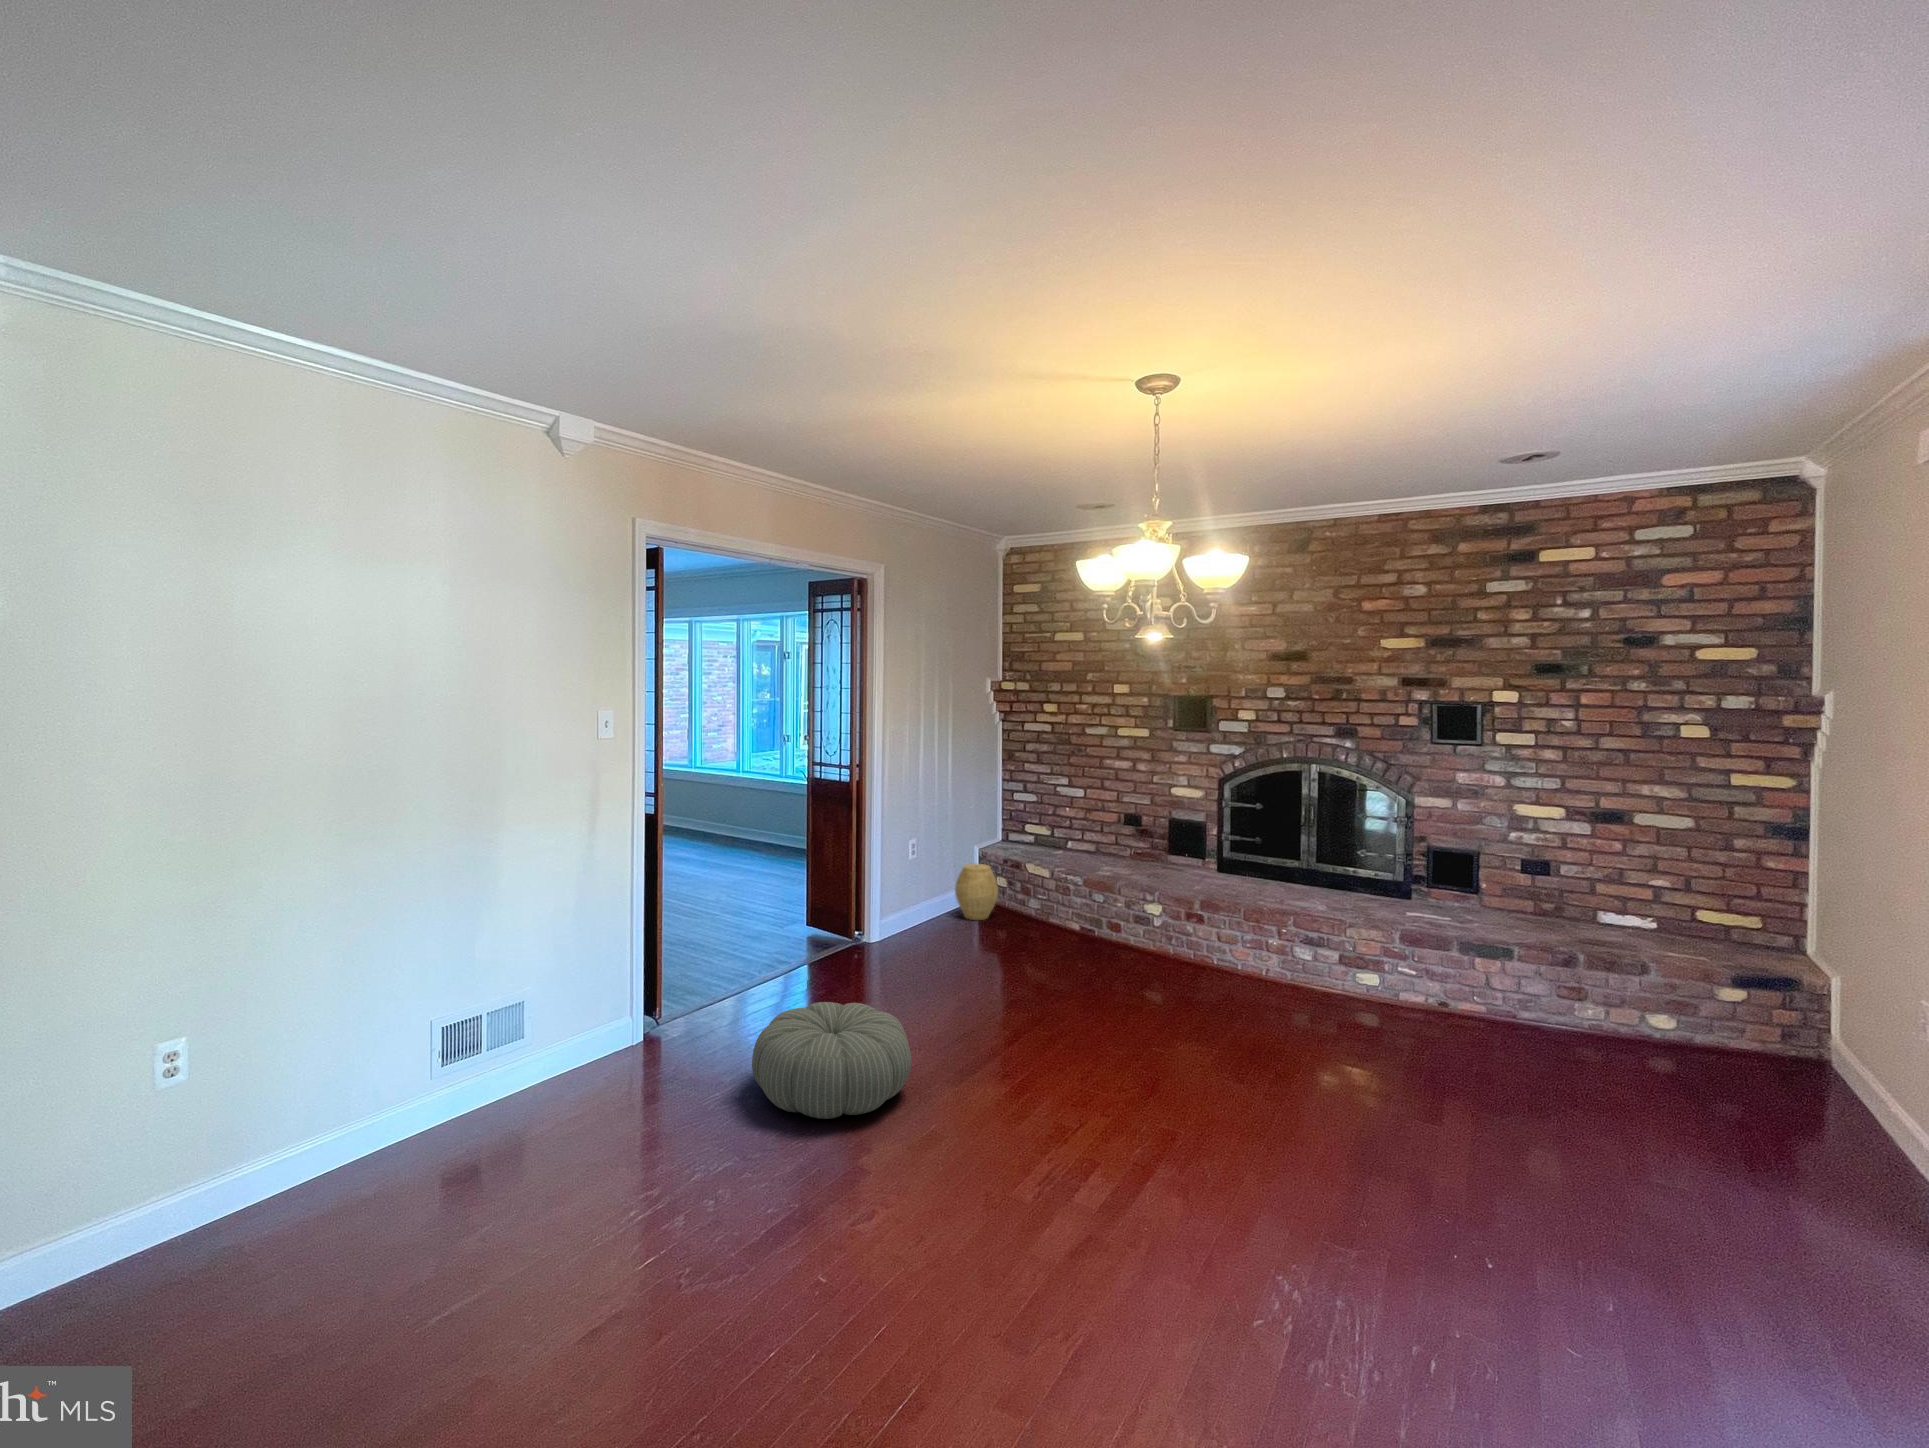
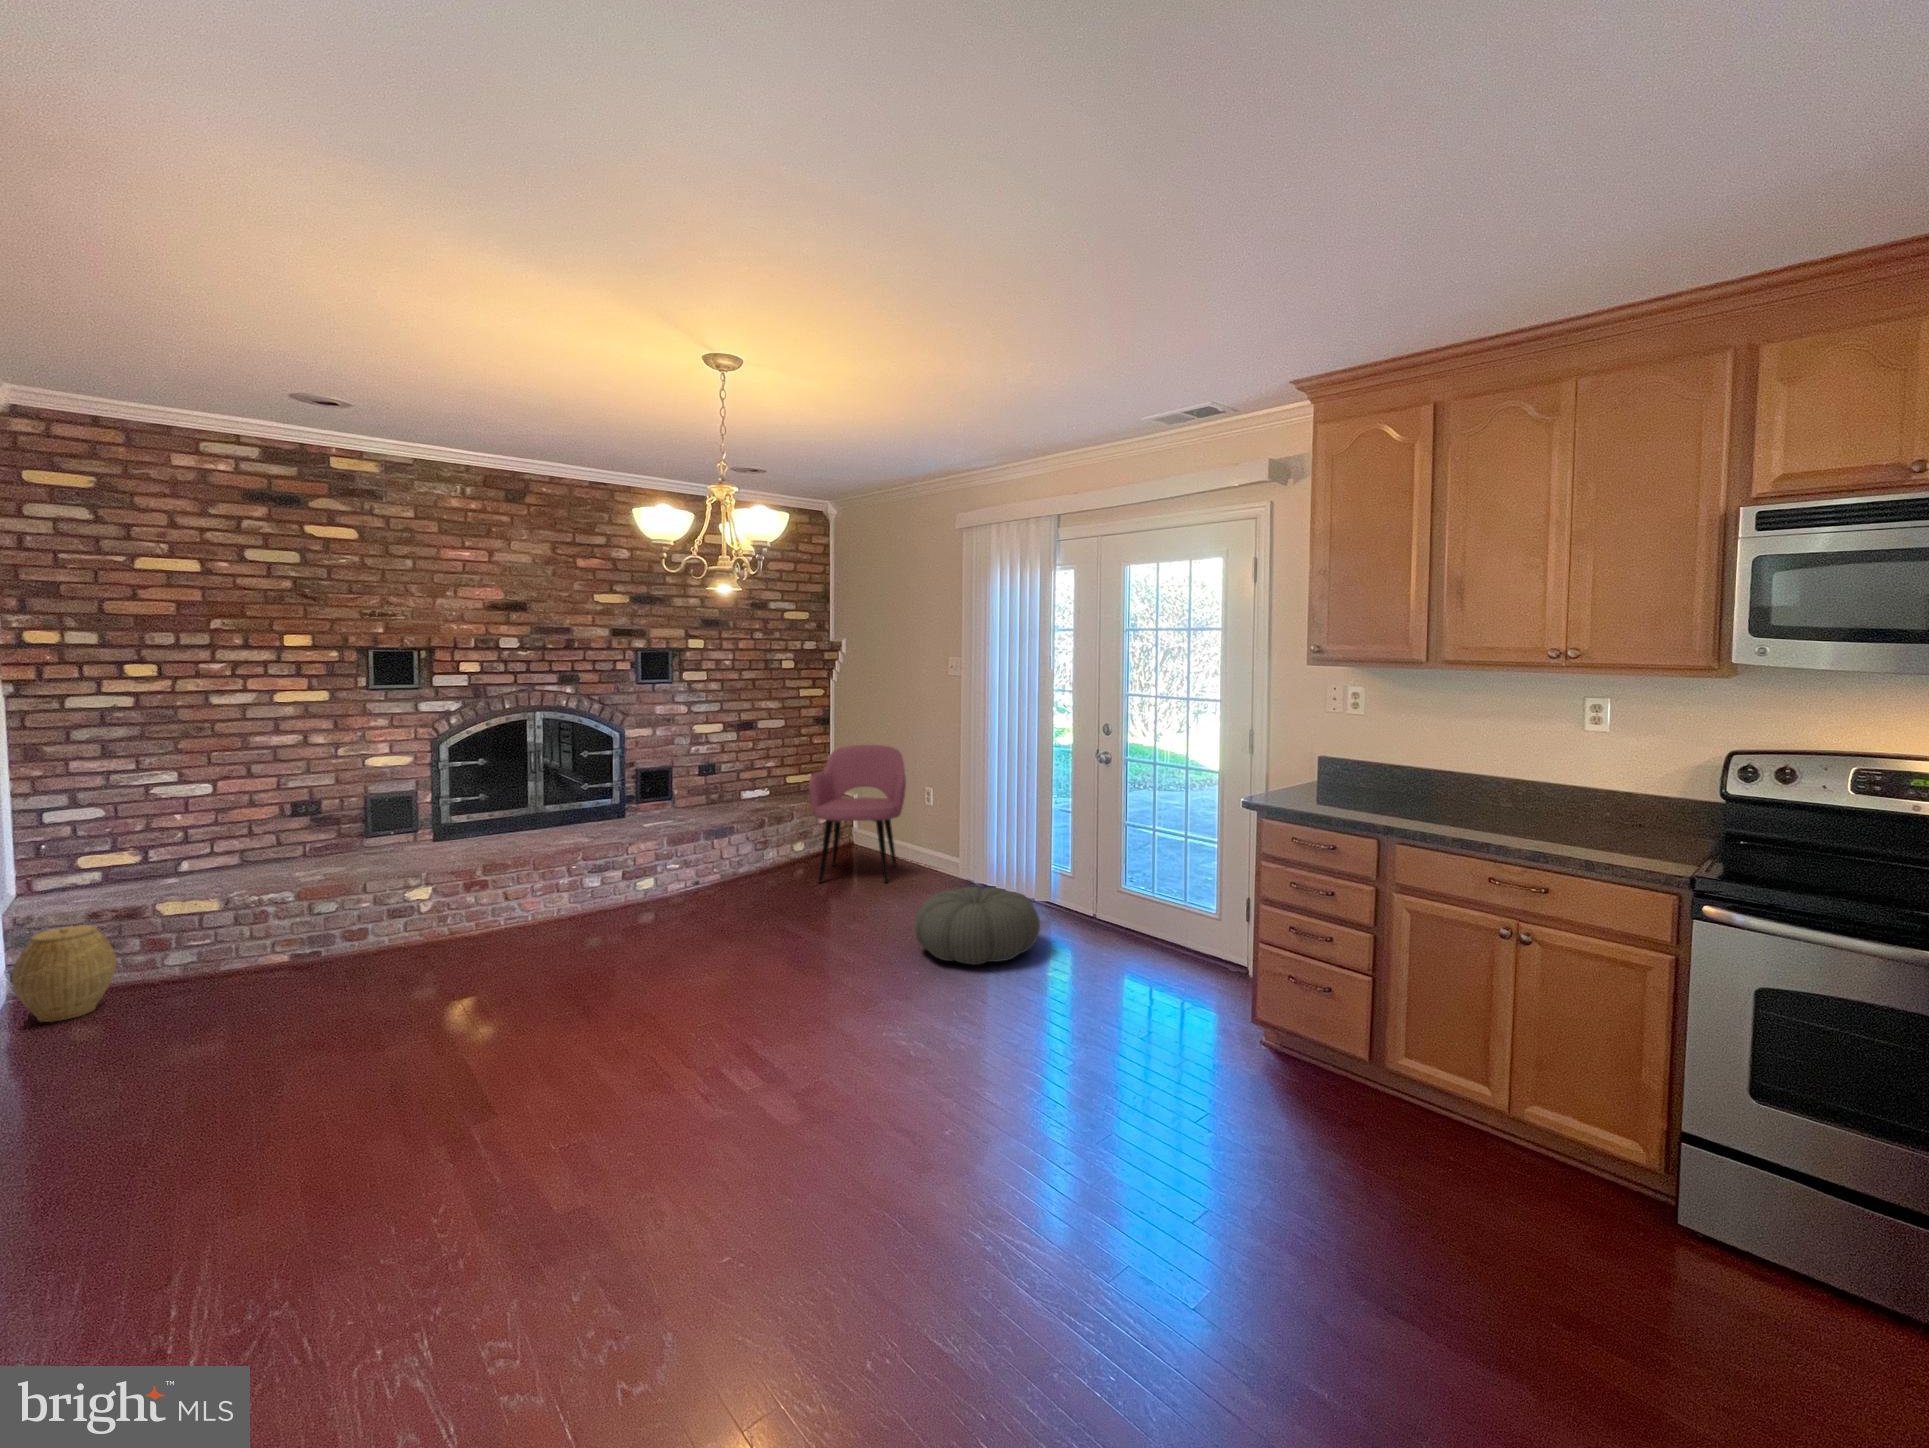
armchair: none [1615,878,1871,1135] -> present [809,745,906,883]
pouf: present [752,1002,911,1119] -> present [915,887,1040,965]

